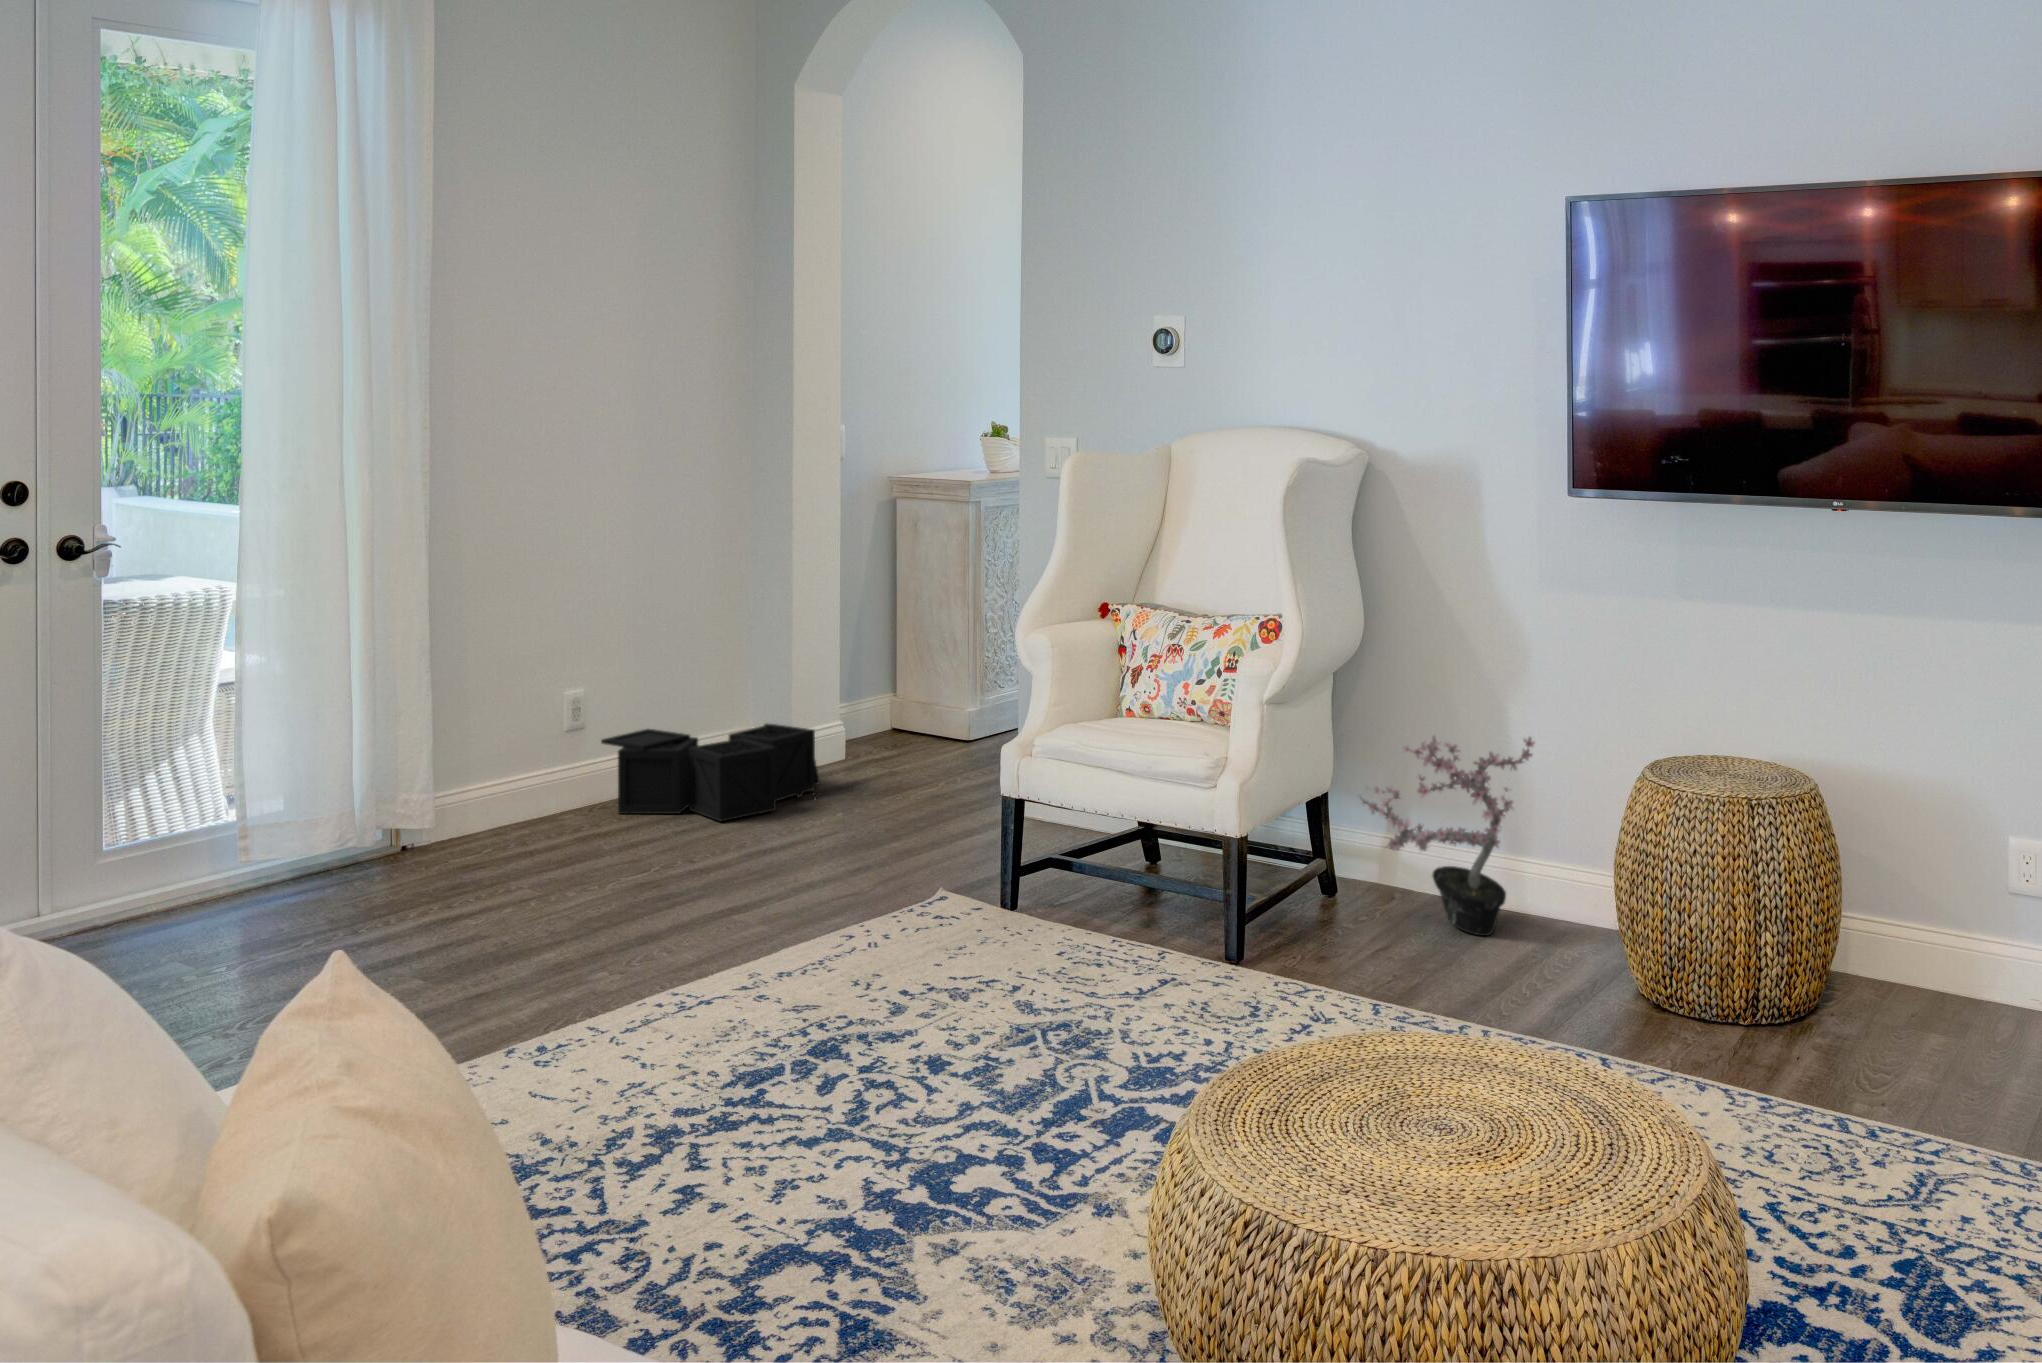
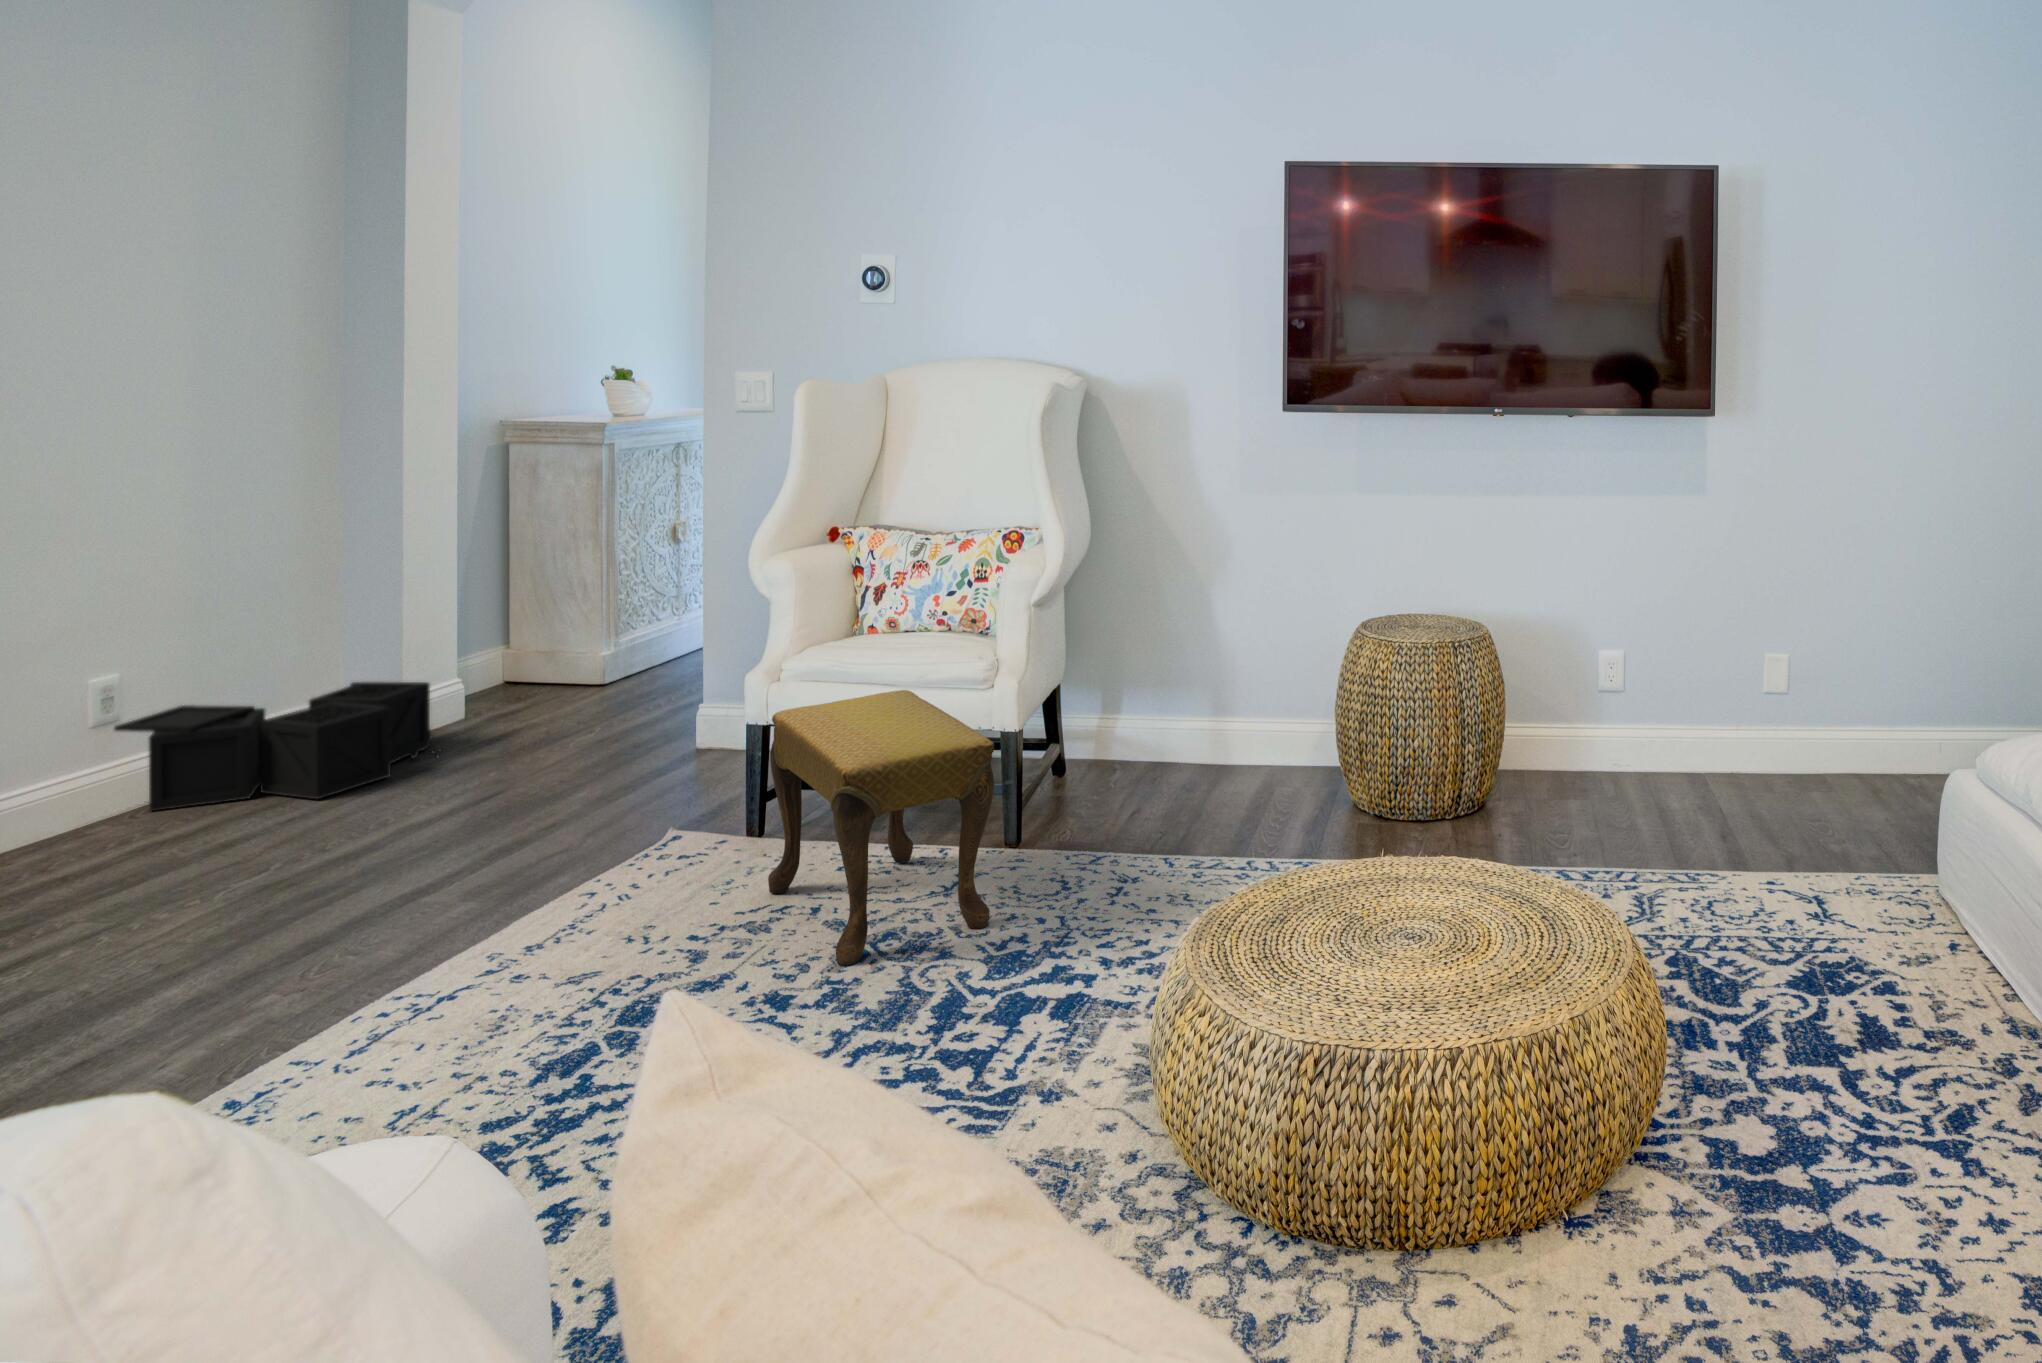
potted plant: present [1358,735,1535,936] -> none [1093,609,1260,783]
footstool: none [985,776,1157,1045] -> present [768,690,994,966]

